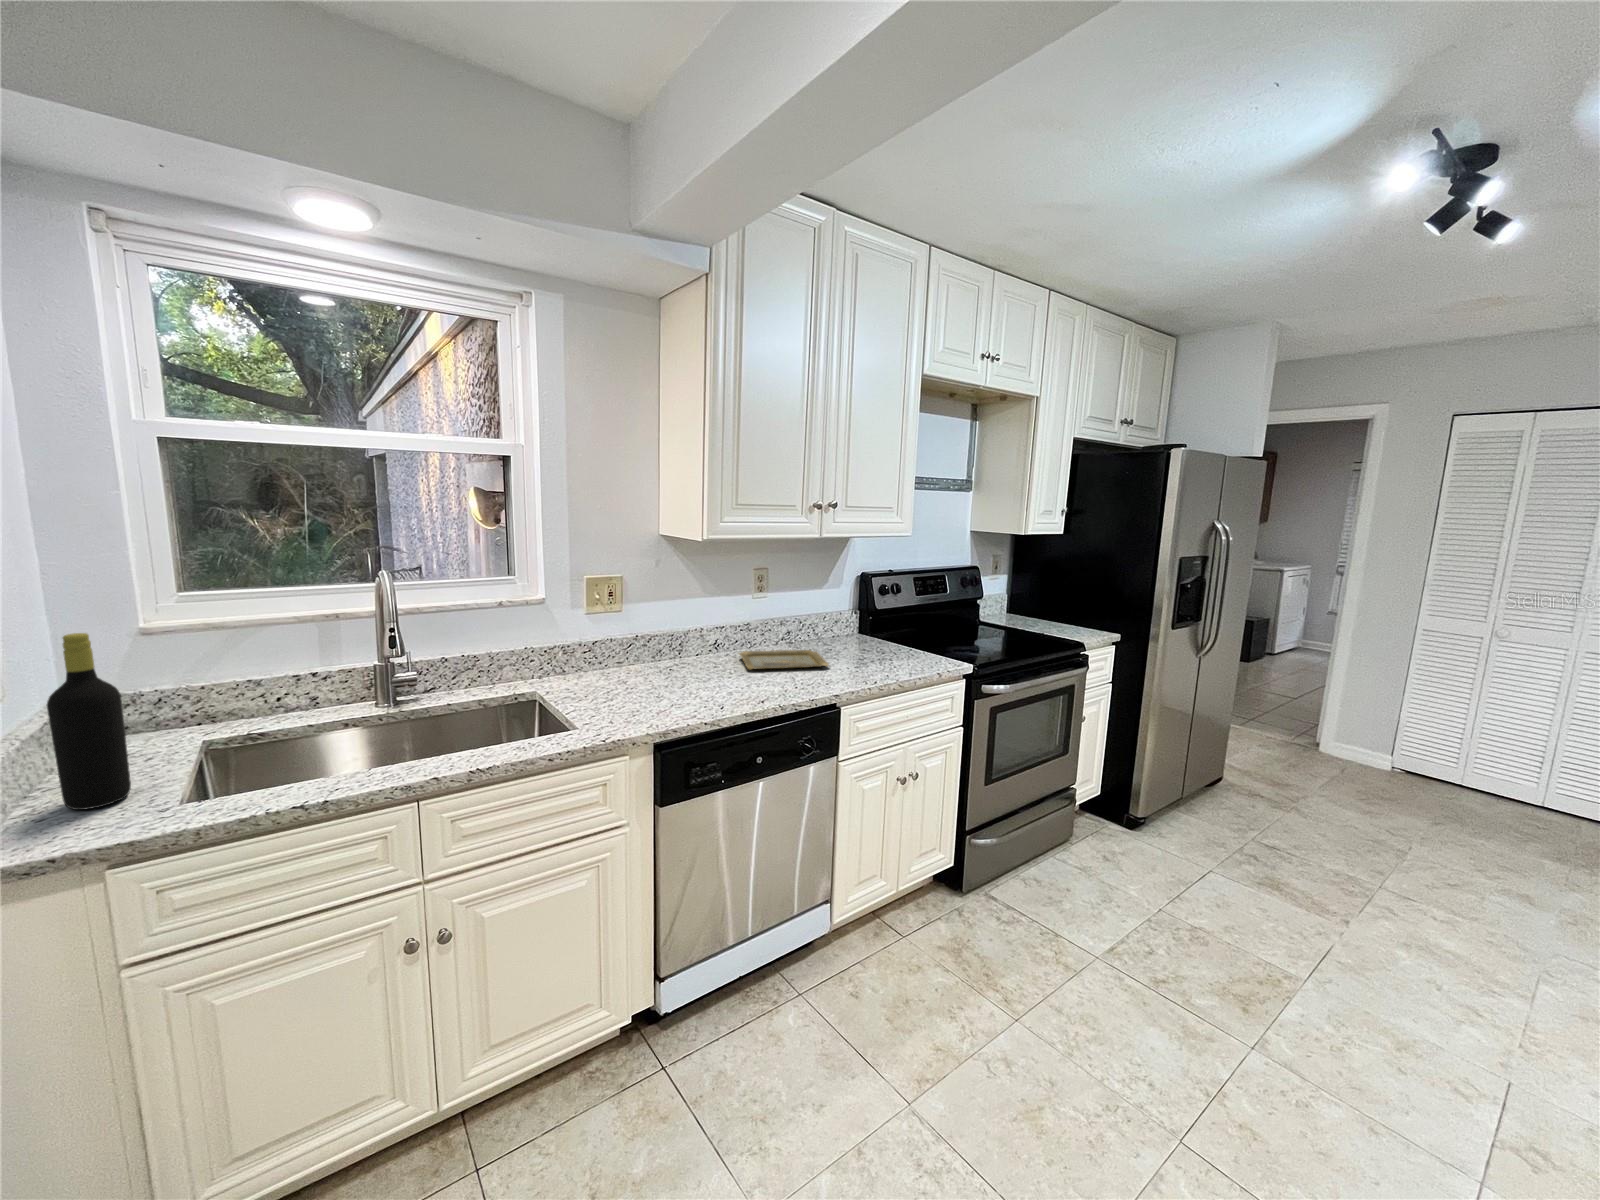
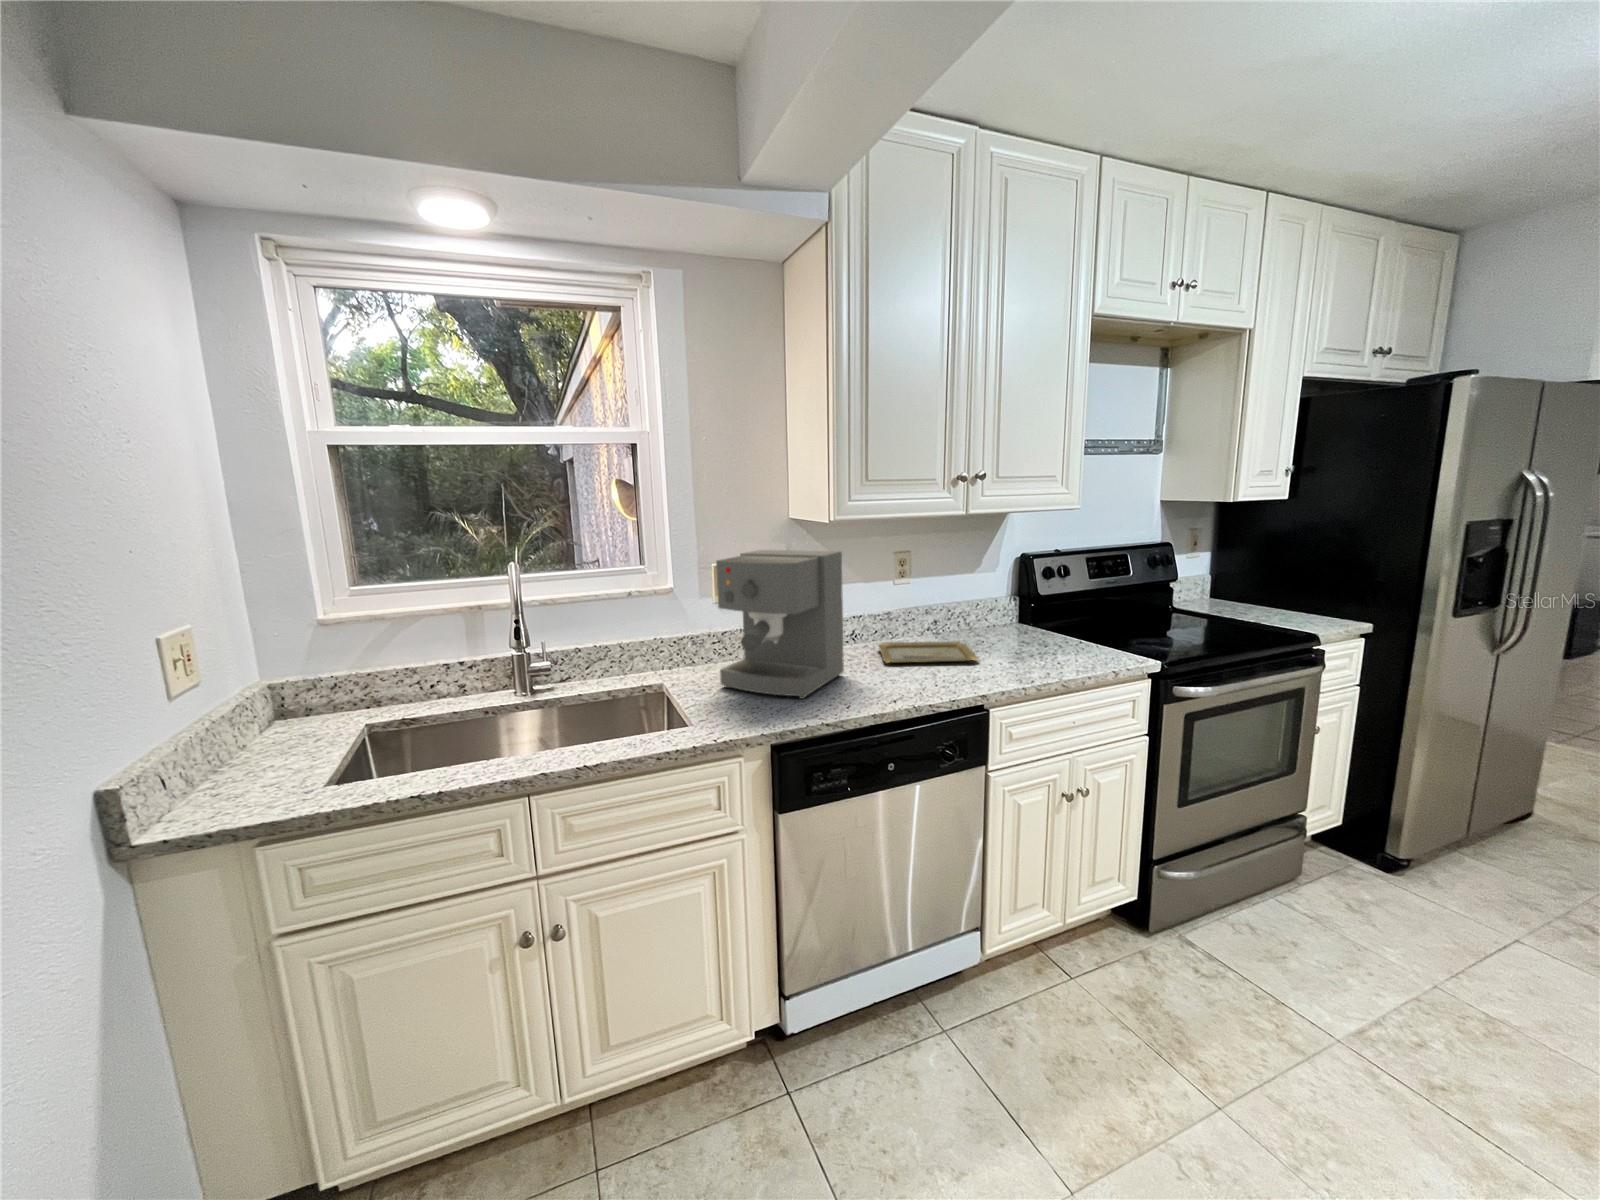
coffee maker: none [596,564,713,702] -> present [716,550,844,699]
bottle: present [47,633,131,810] -> none [215,625,289,788]

